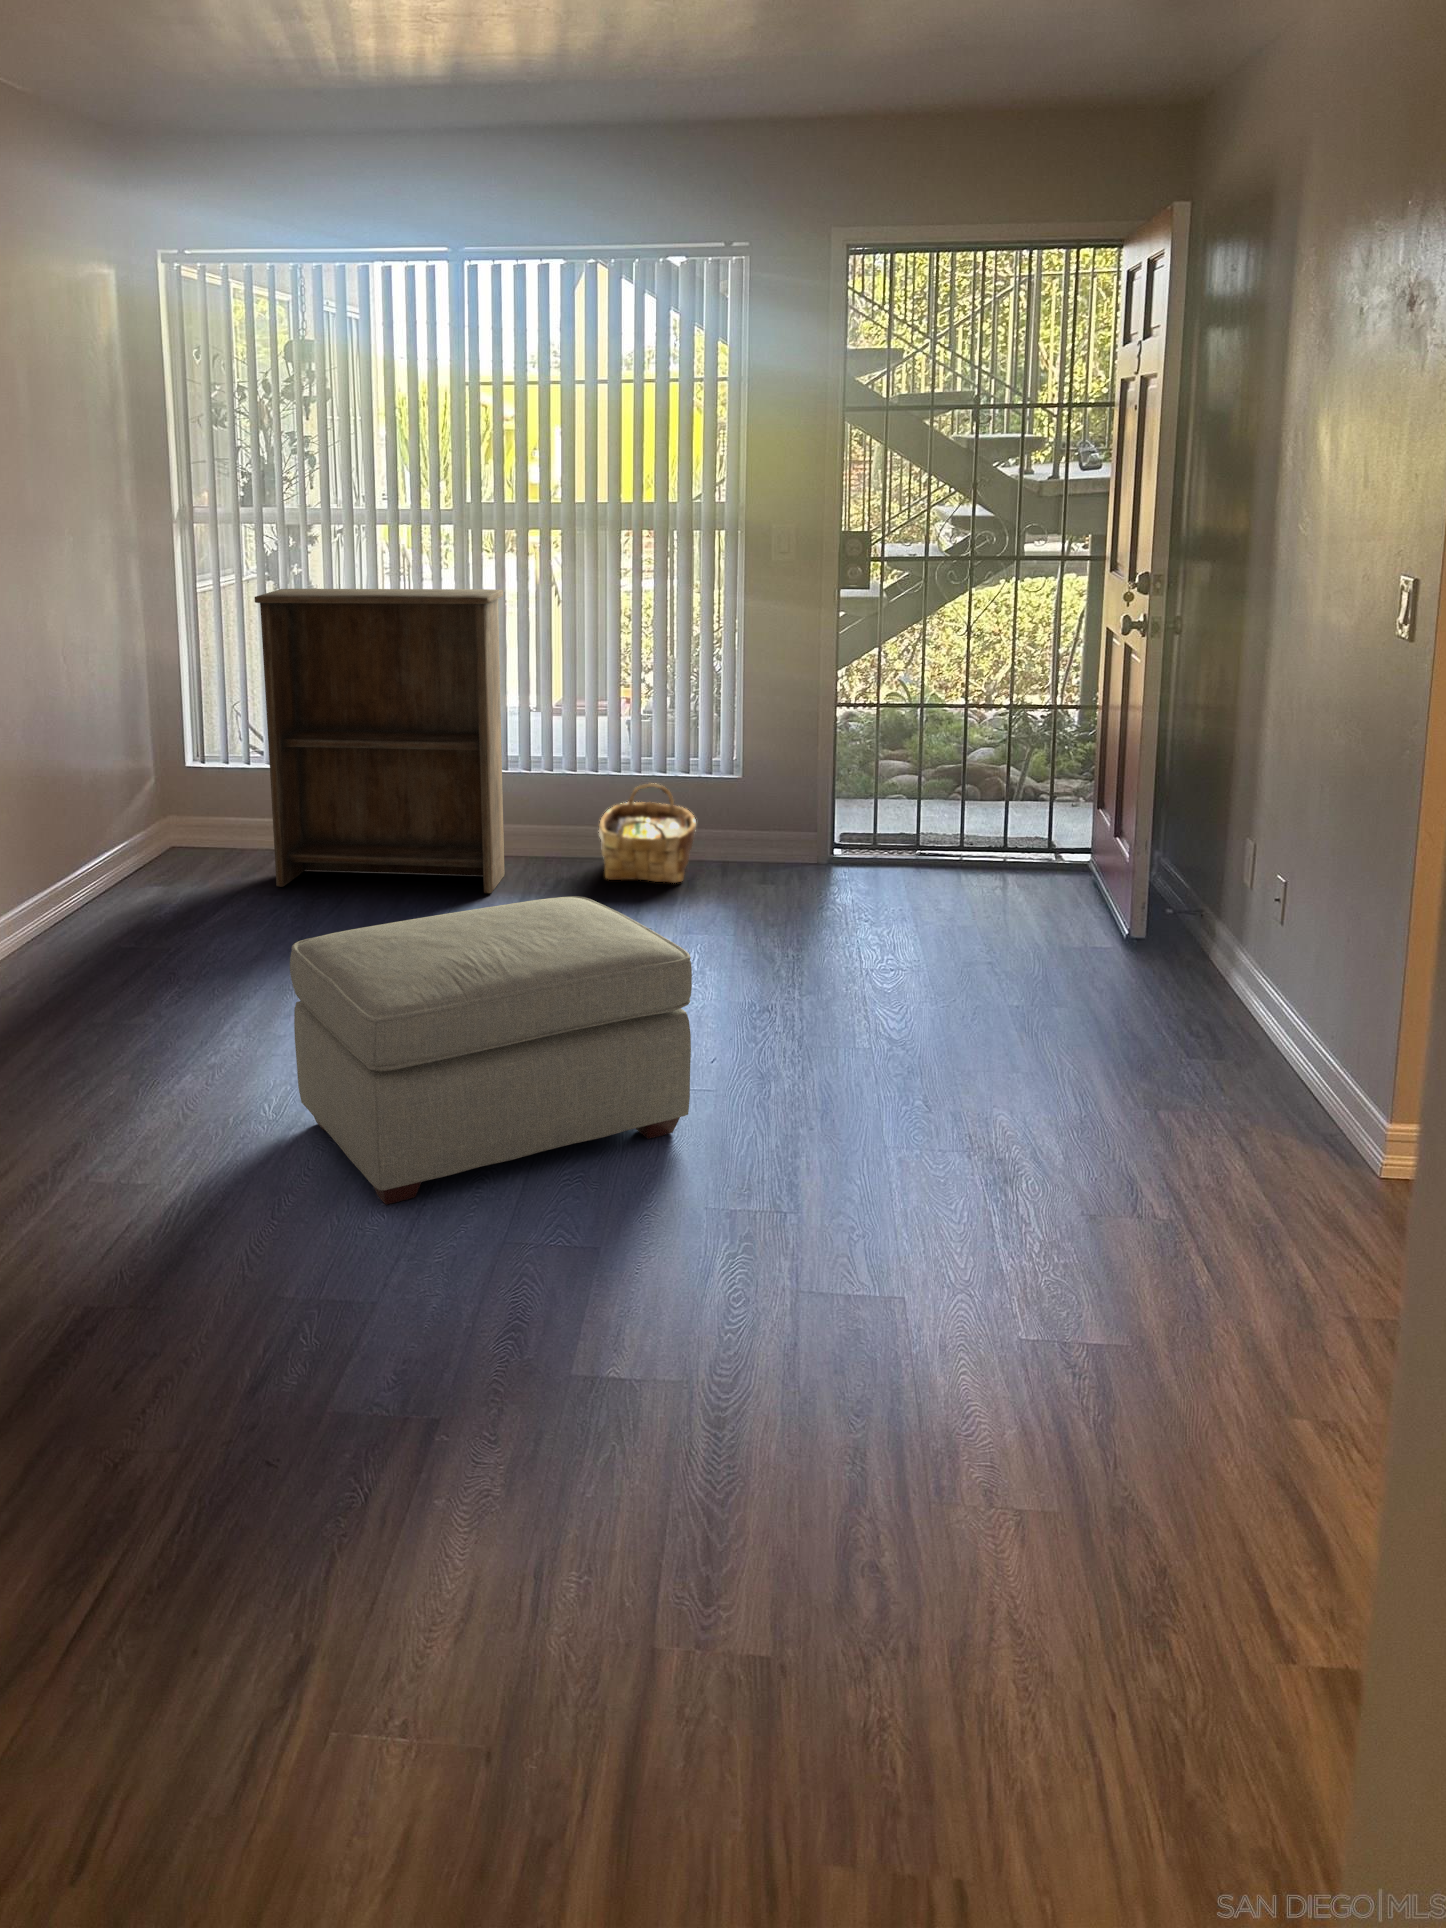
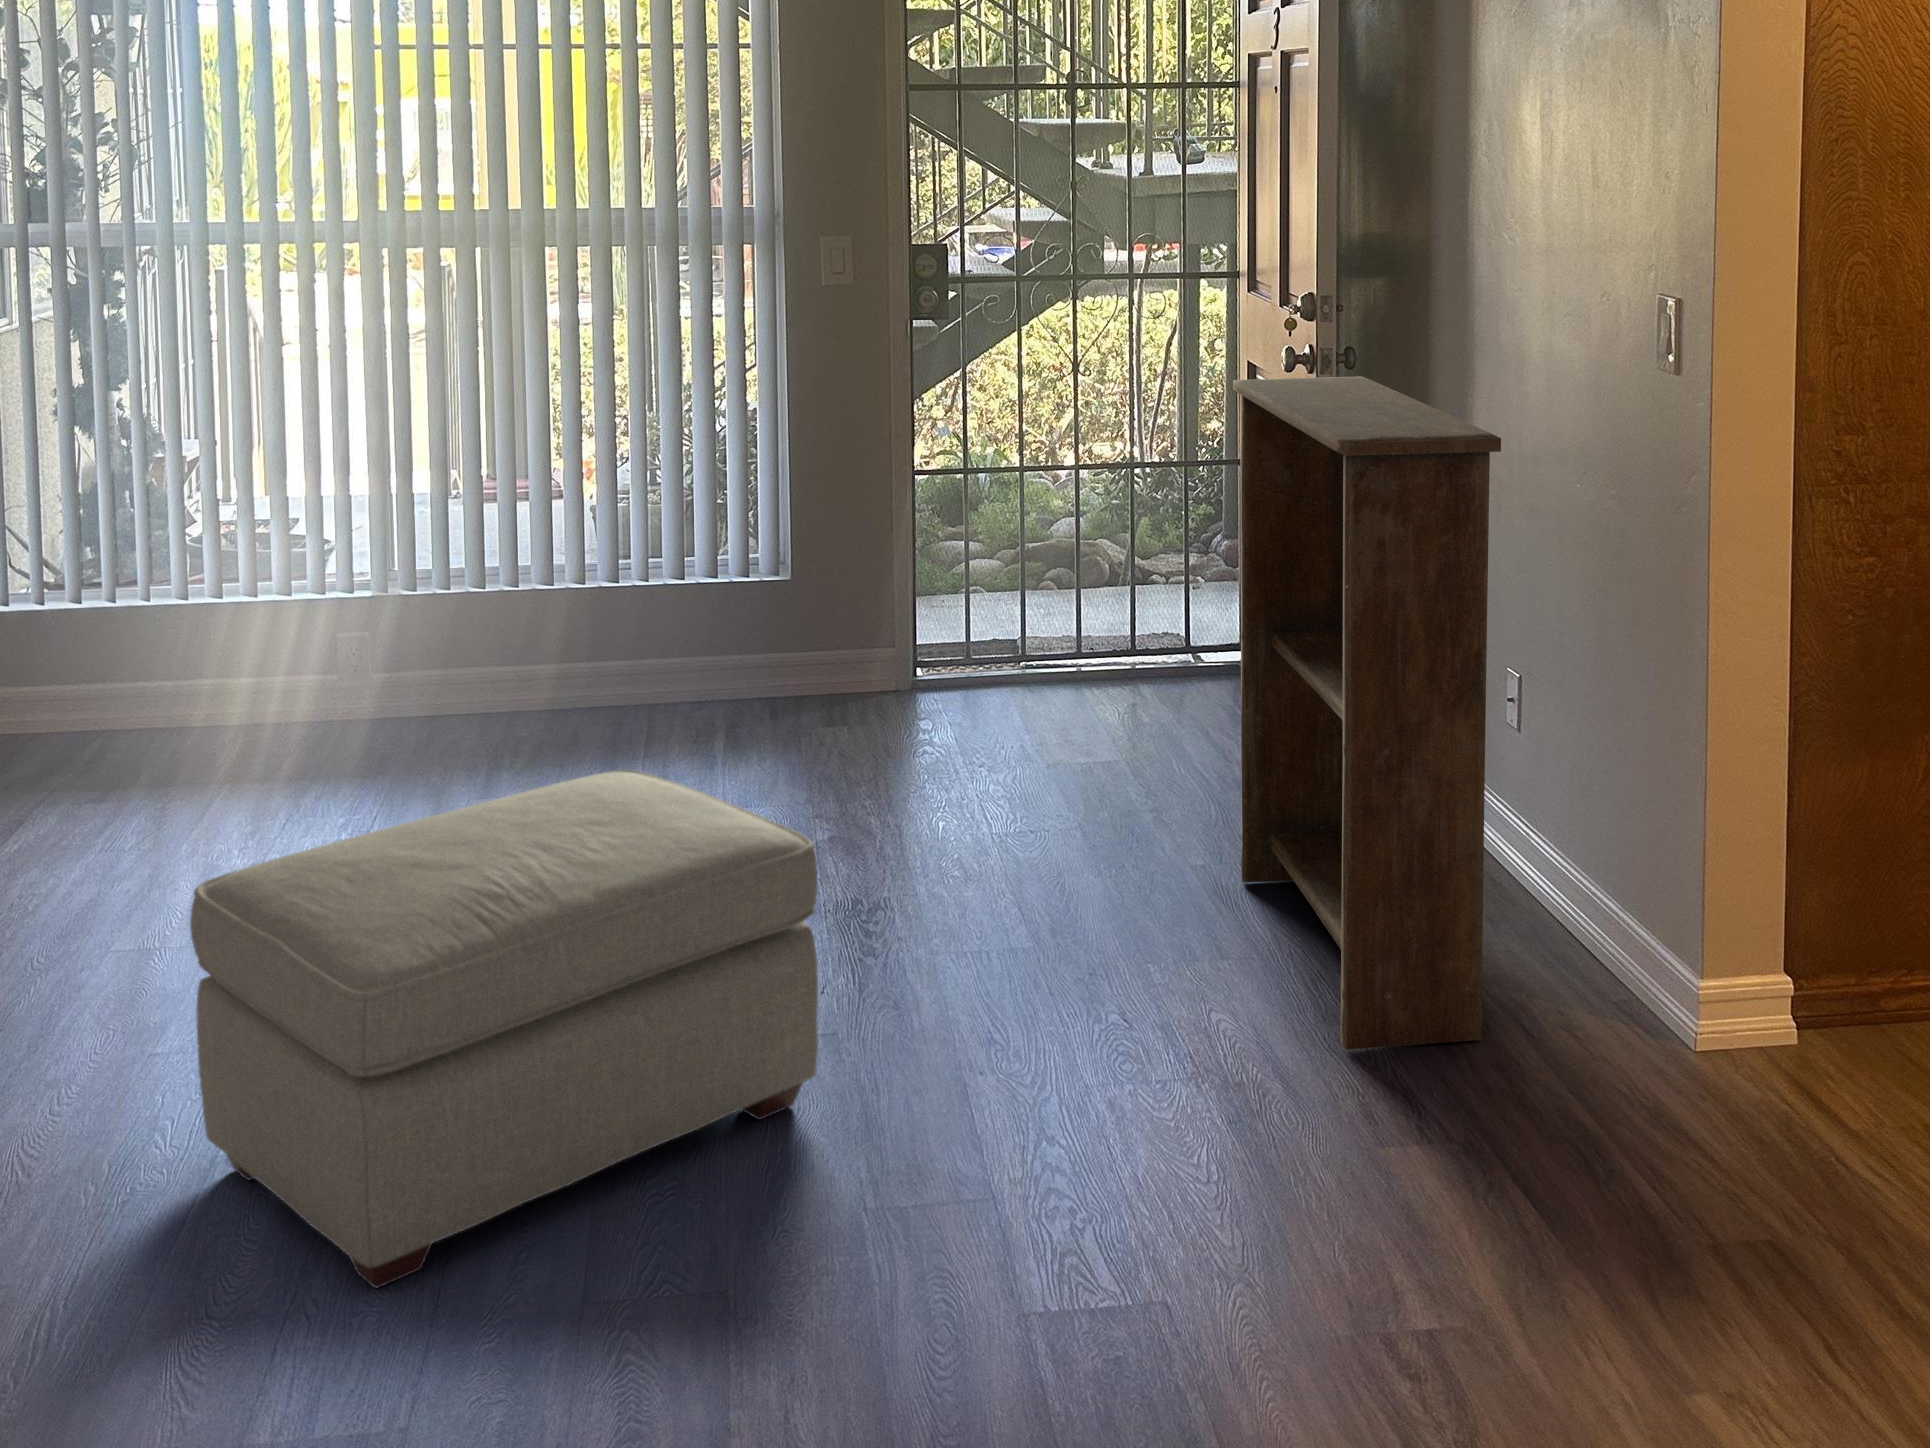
bookshelf: present [255,589,505,893] -> present [1233,376,1501,1050]
woven basket: present [599,783,696,883] -> none [595,595,732,737]

